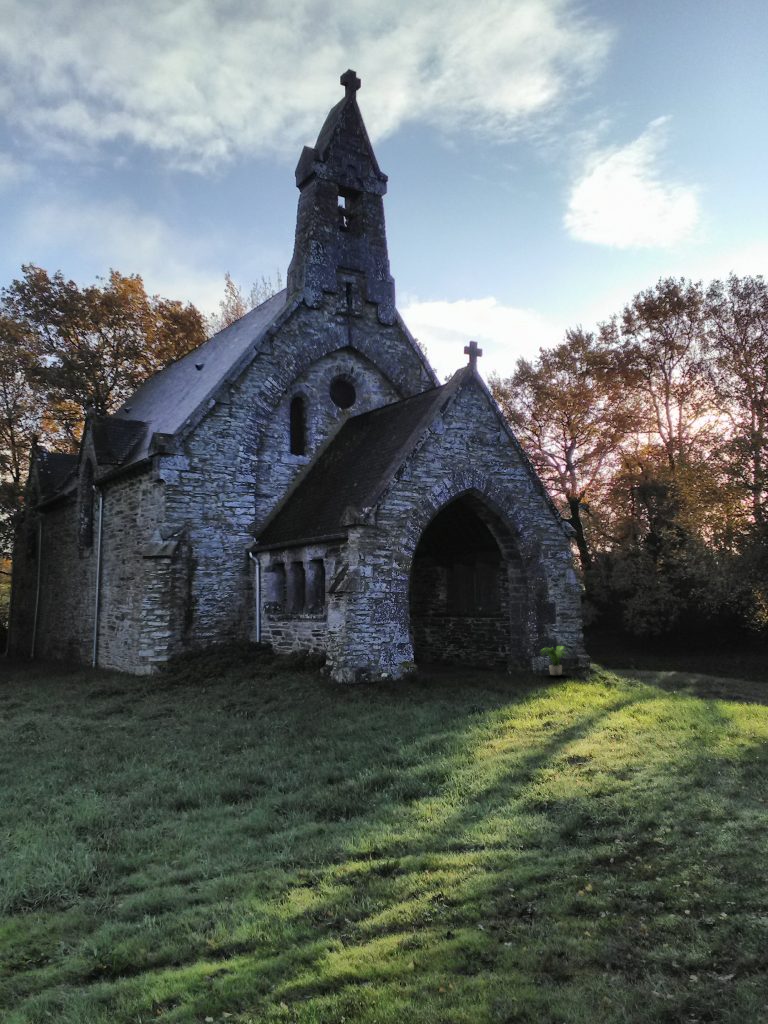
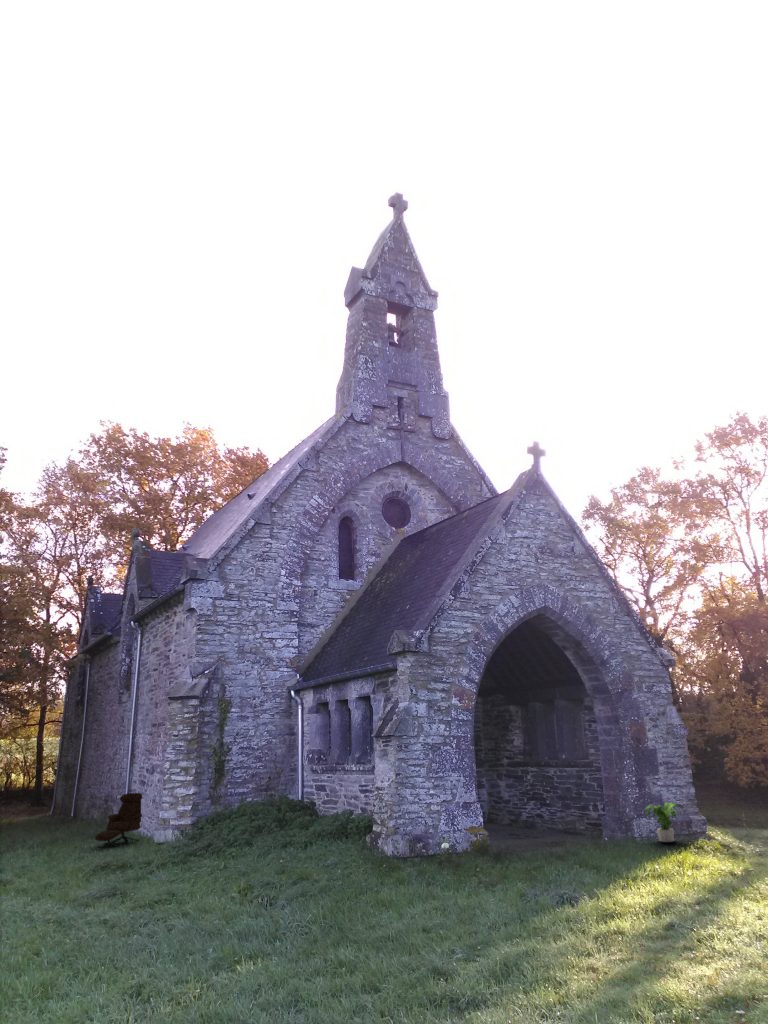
lounge chair: none [75,637,117,682] -> present [95,793,142,847]

